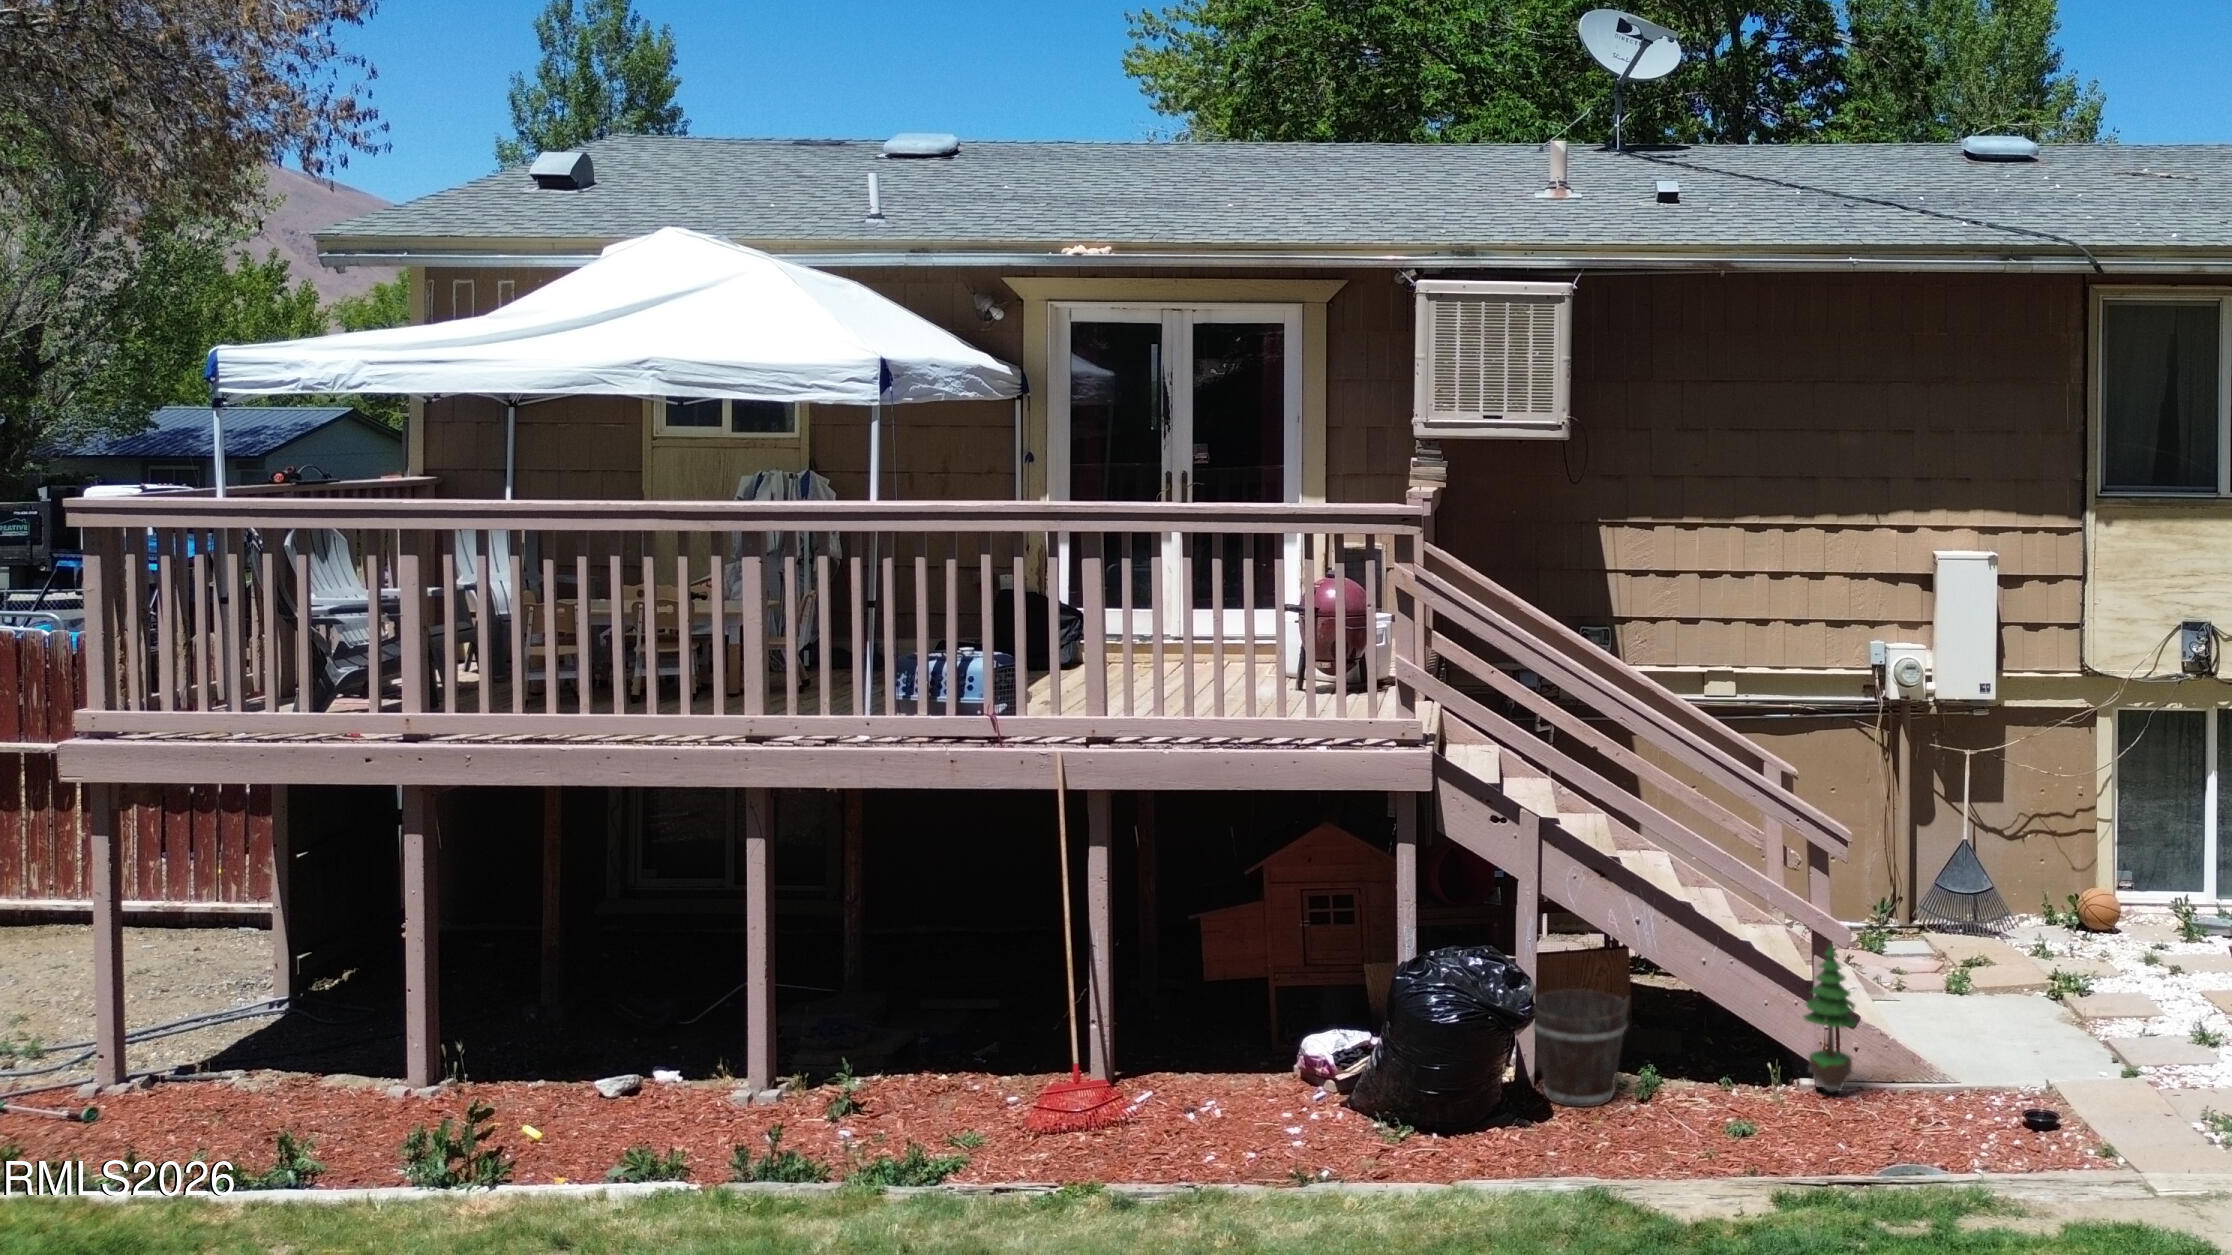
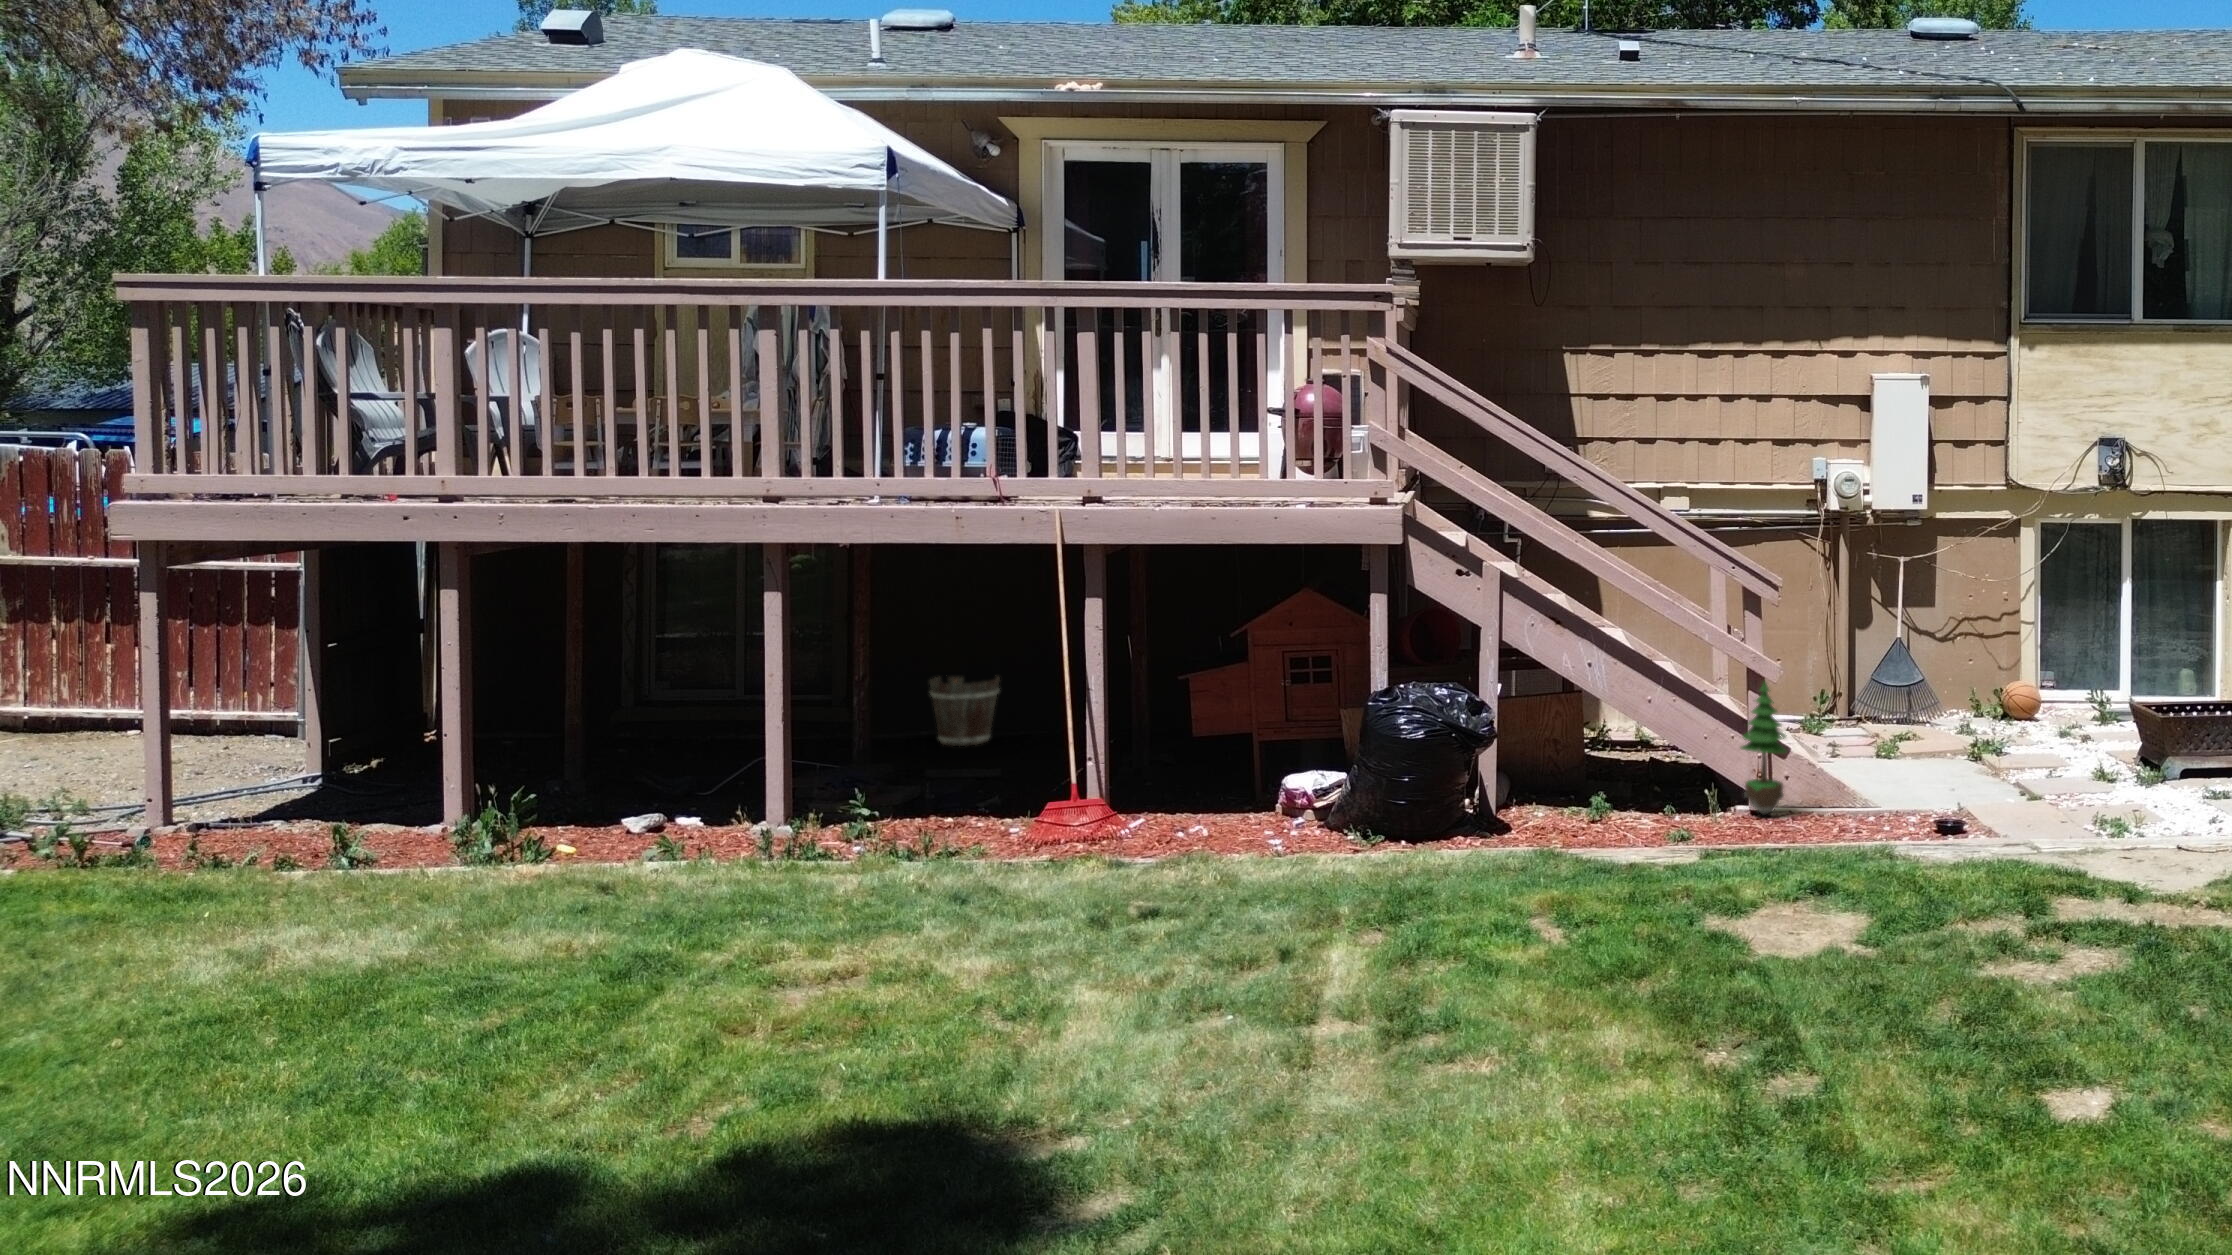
bucket: present [1534,986,1629,1107] -> present [930,677,1000,746]

